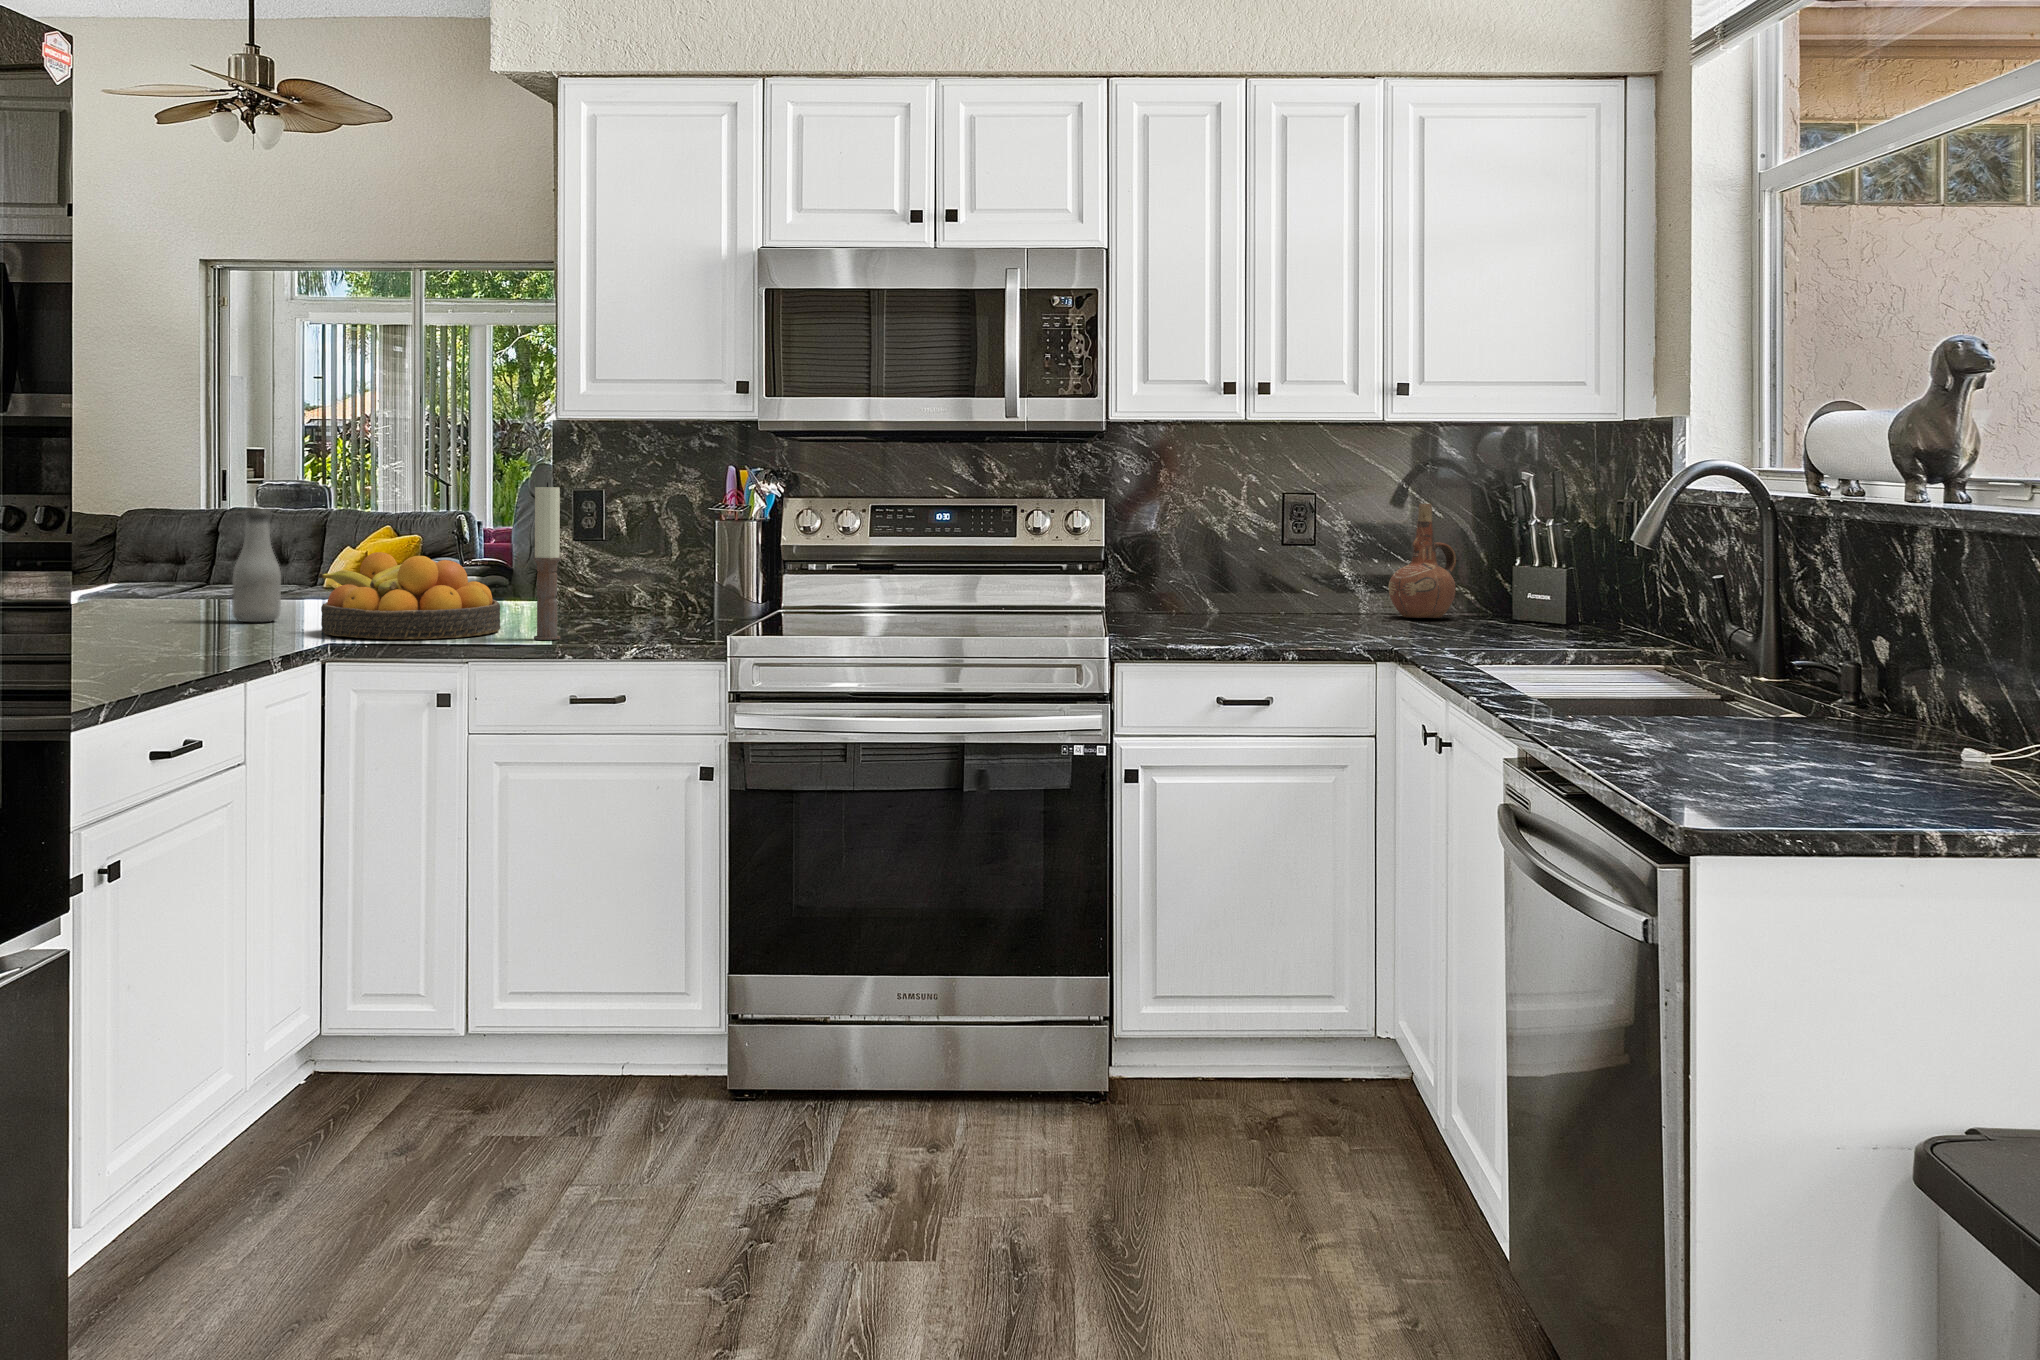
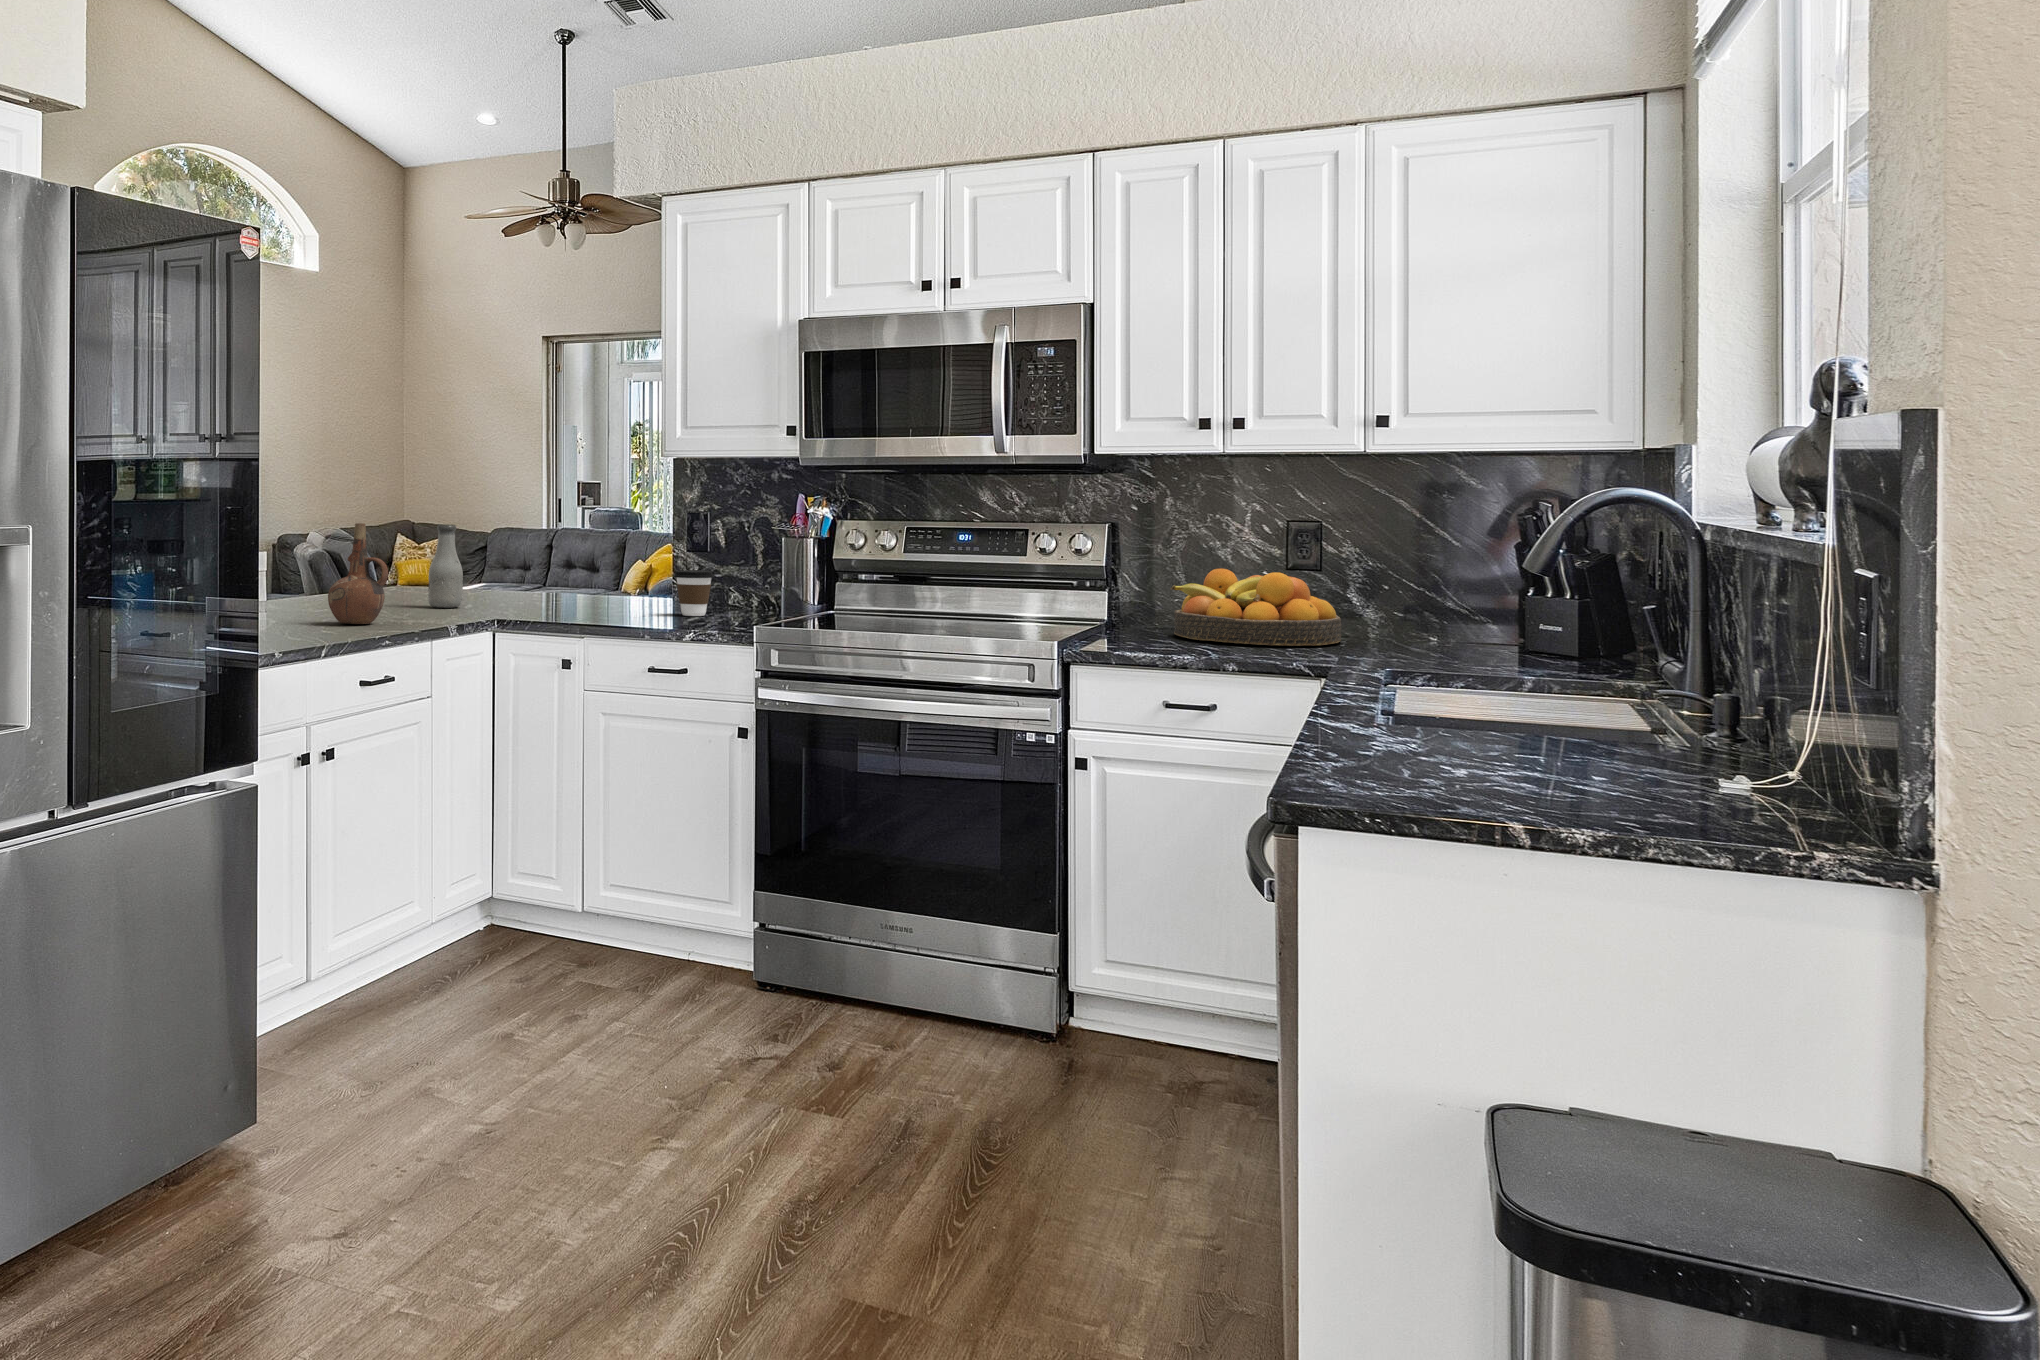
candle: present [534,482,561,640] -> none [609,505,630,627]
ceramic pitcher: present [1388,504,1456,618] -> present [328,523,388,624]
fruit bowl: present [318,552,501,639] -> present [1171,569,1341,646]
coffee cup: none [580,564,631,622] -> present [674,570,714,616]

